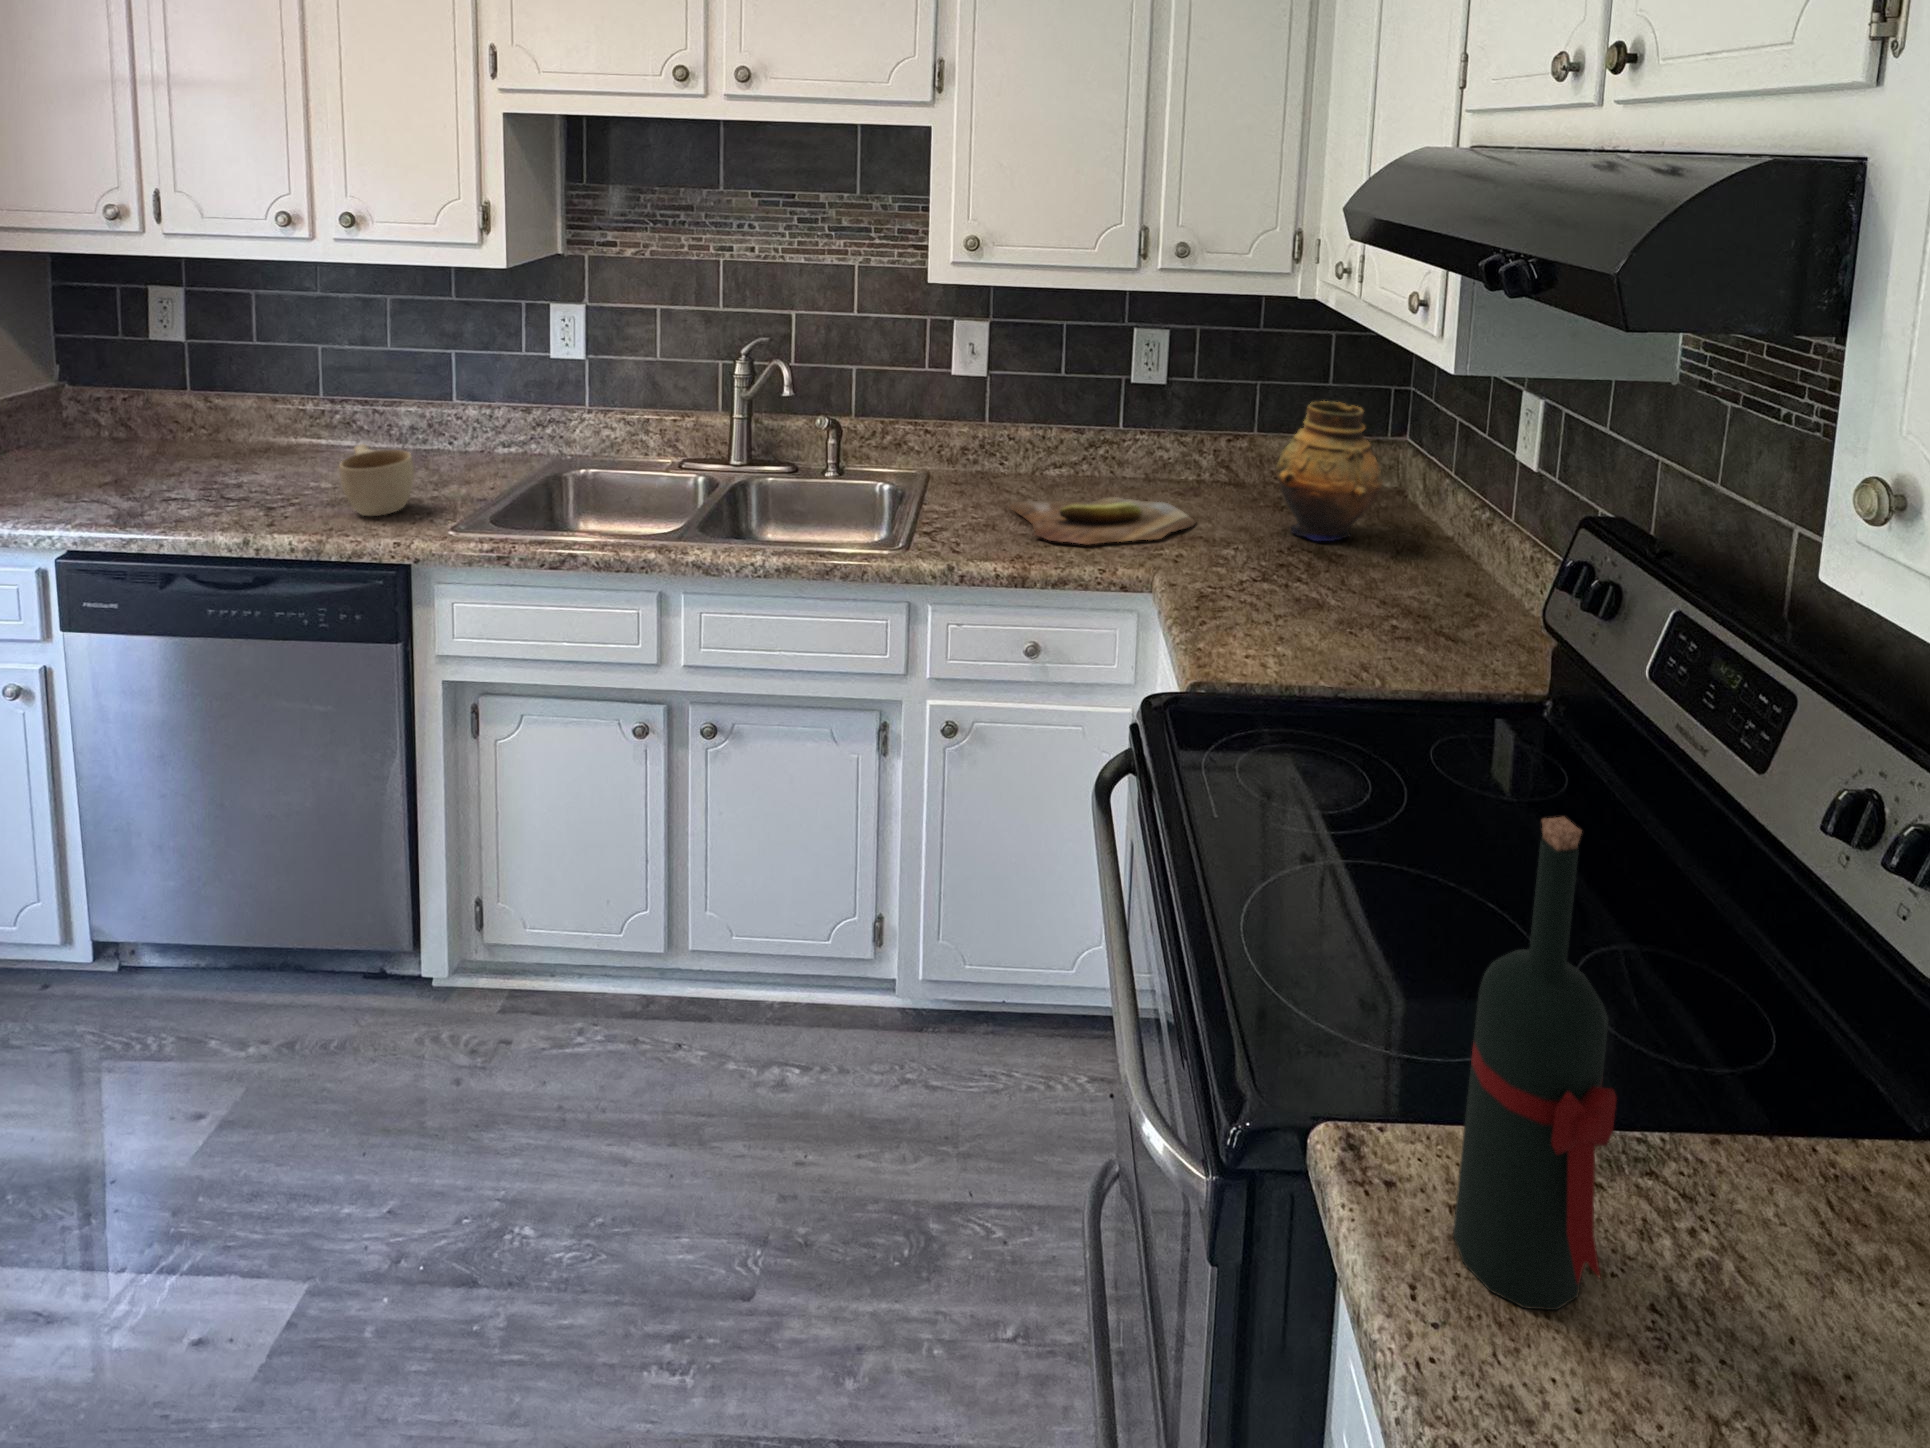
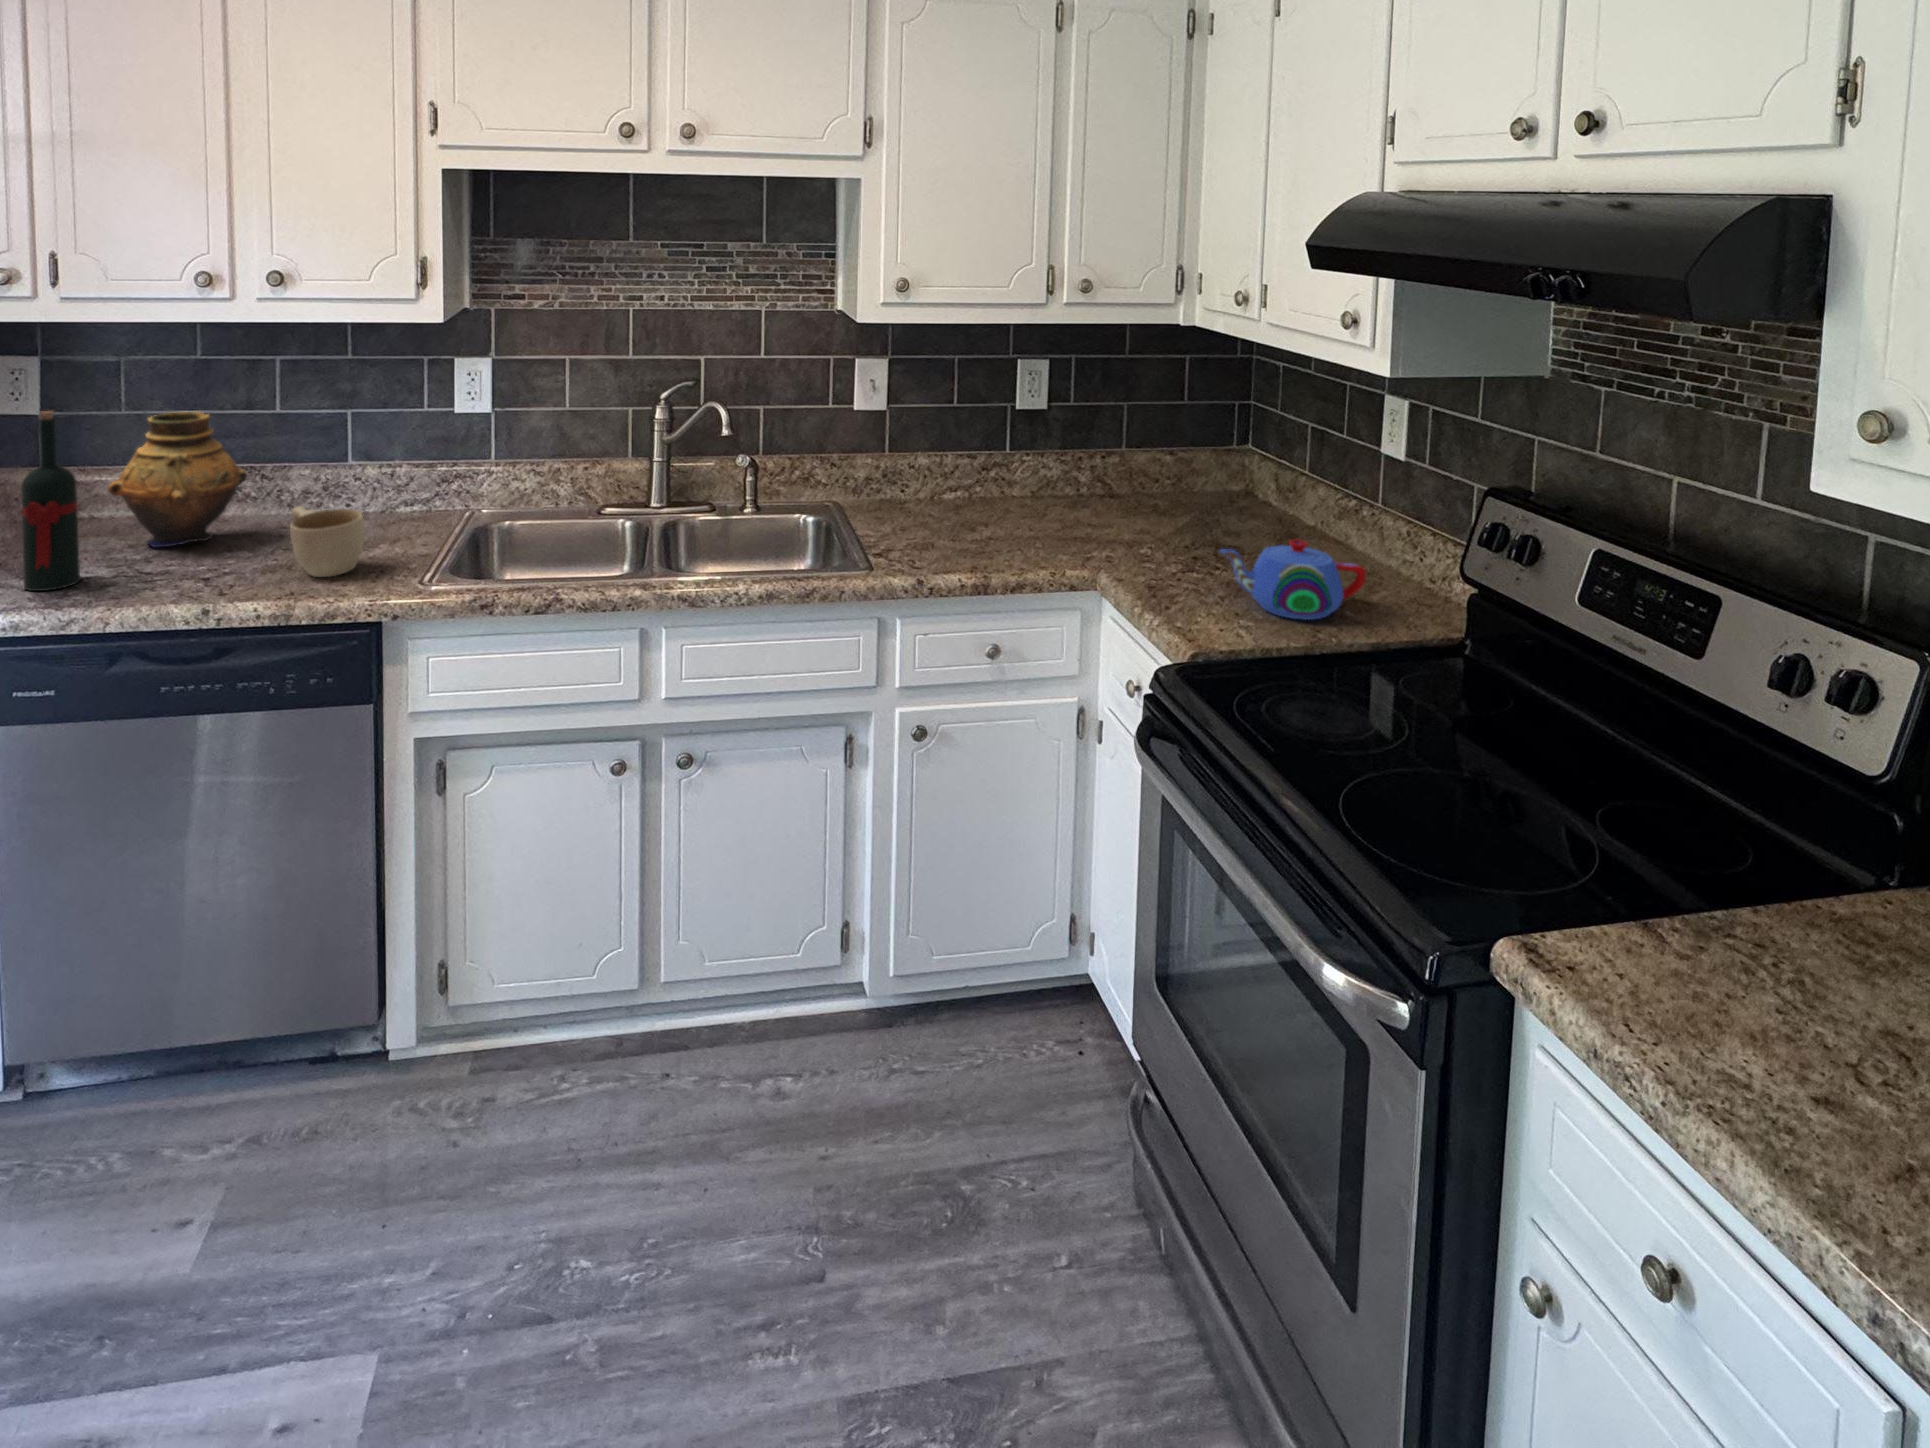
vase: present [1275,401,1383,541] -> present [108,412,247,547]
cutting board: present [1010,497,1196,545] -> none [934,511,1099,551]
teapot: none [1274,560,1448,658] -> present [1220,540,1366,620]
wine bottle: present [1453,817,1617,1310] -> present [21,411,80,591]

